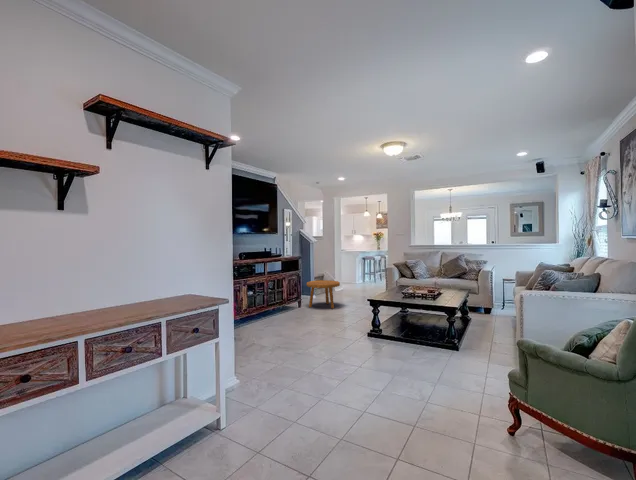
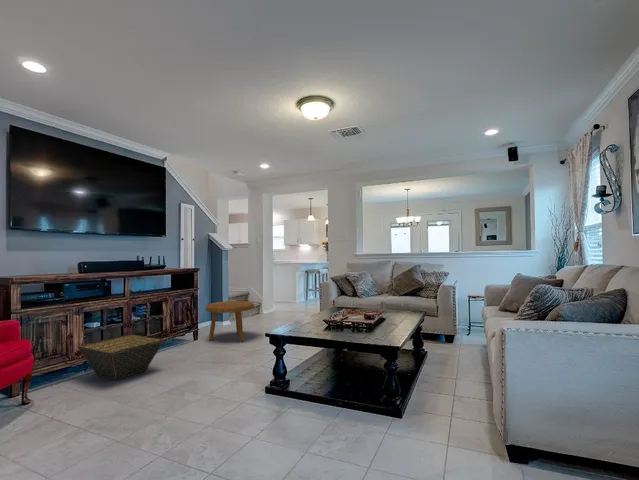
basket: none [243,300,293,328] -> present [77,334,164,380]

